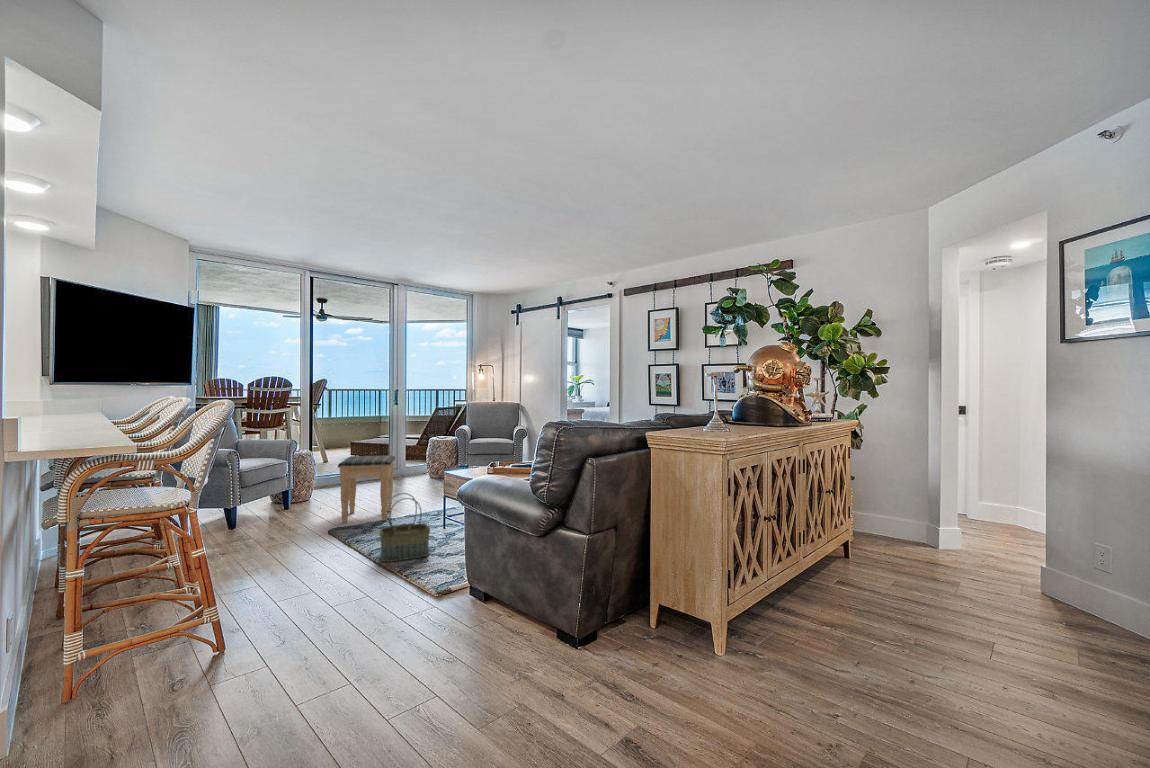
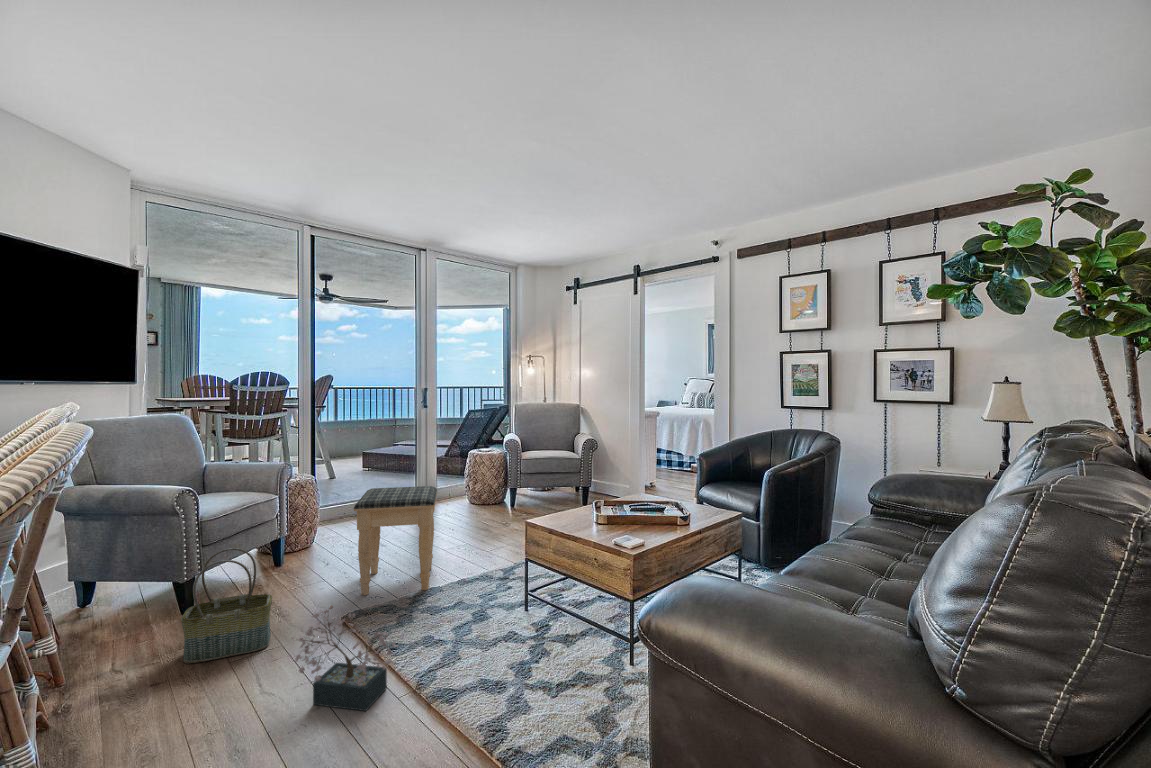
basket: present [379,493,430,562] -> present [181,548,272,664]
decorative plant: none [300,511,360,563] -> present [292,606,398,711]

